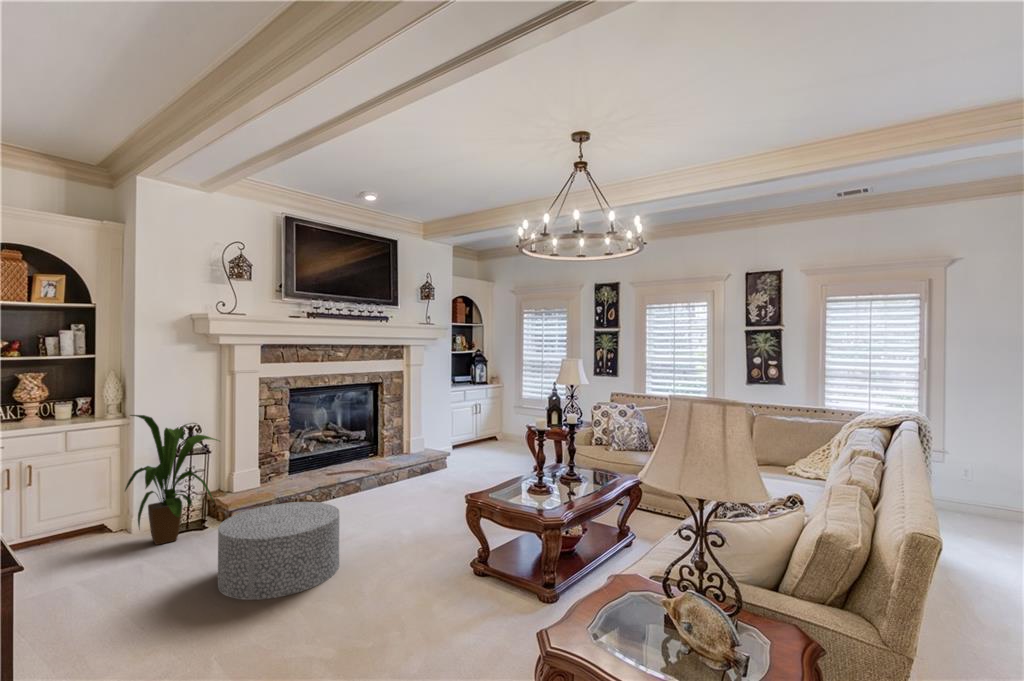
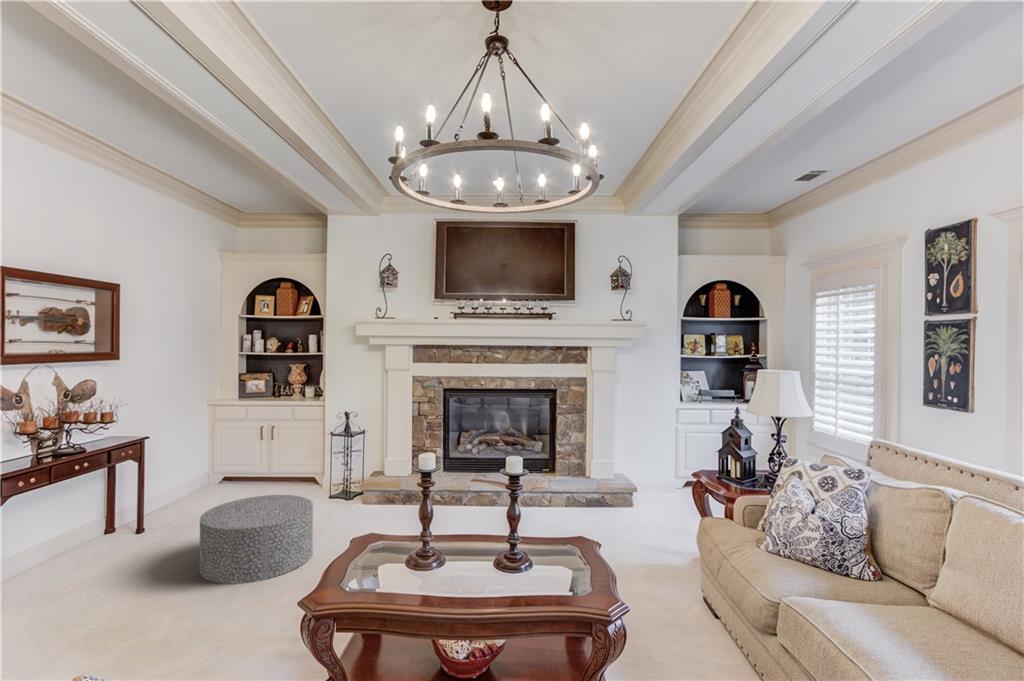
house plant: present [125,415,219,545] -> none [270,400,355,504]

